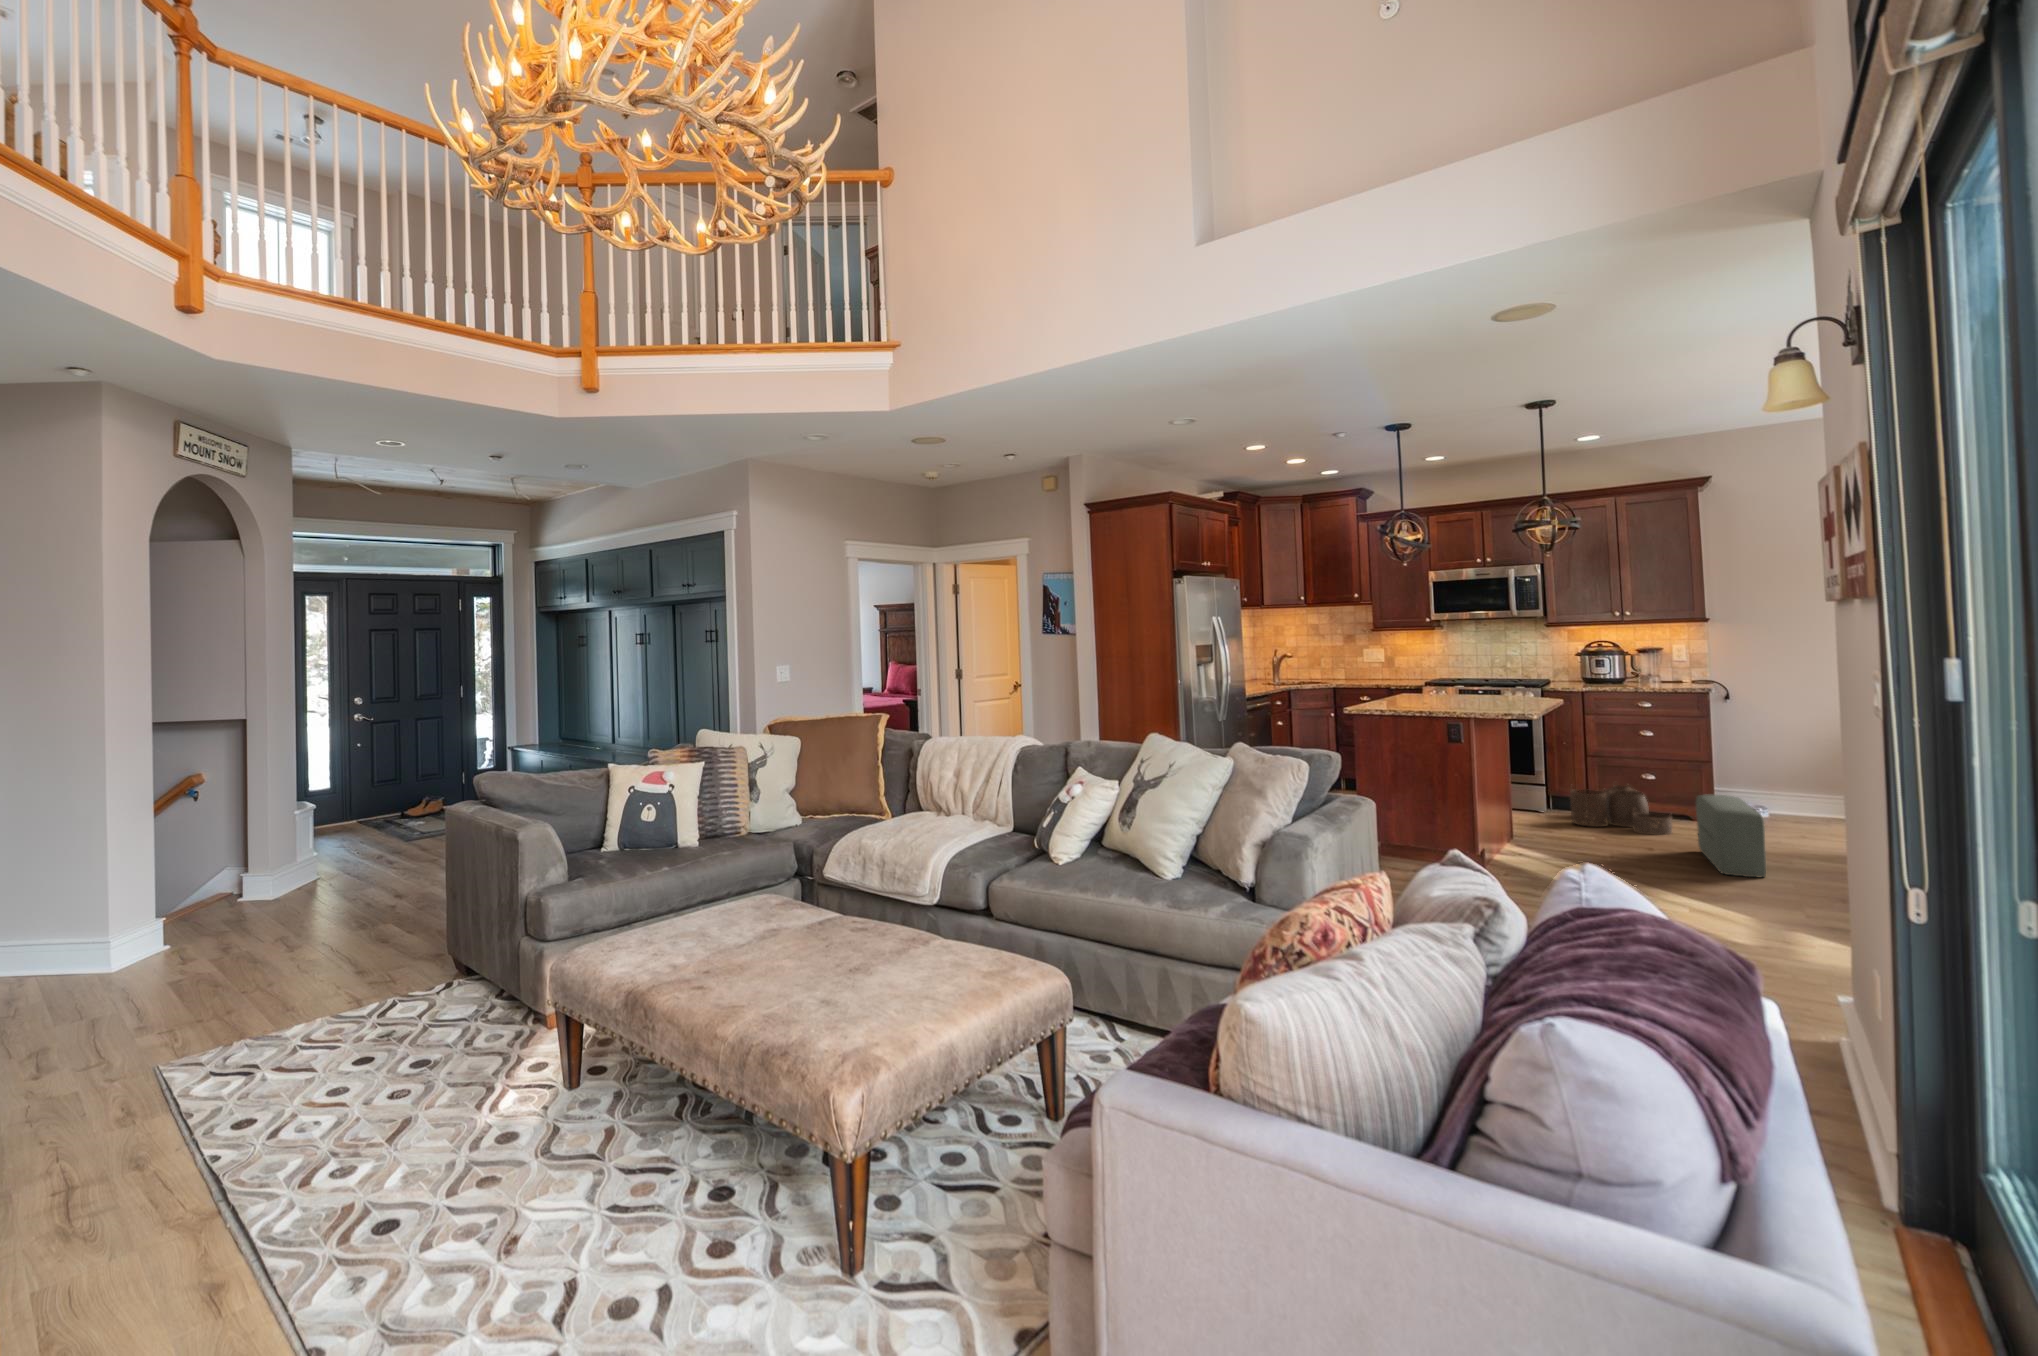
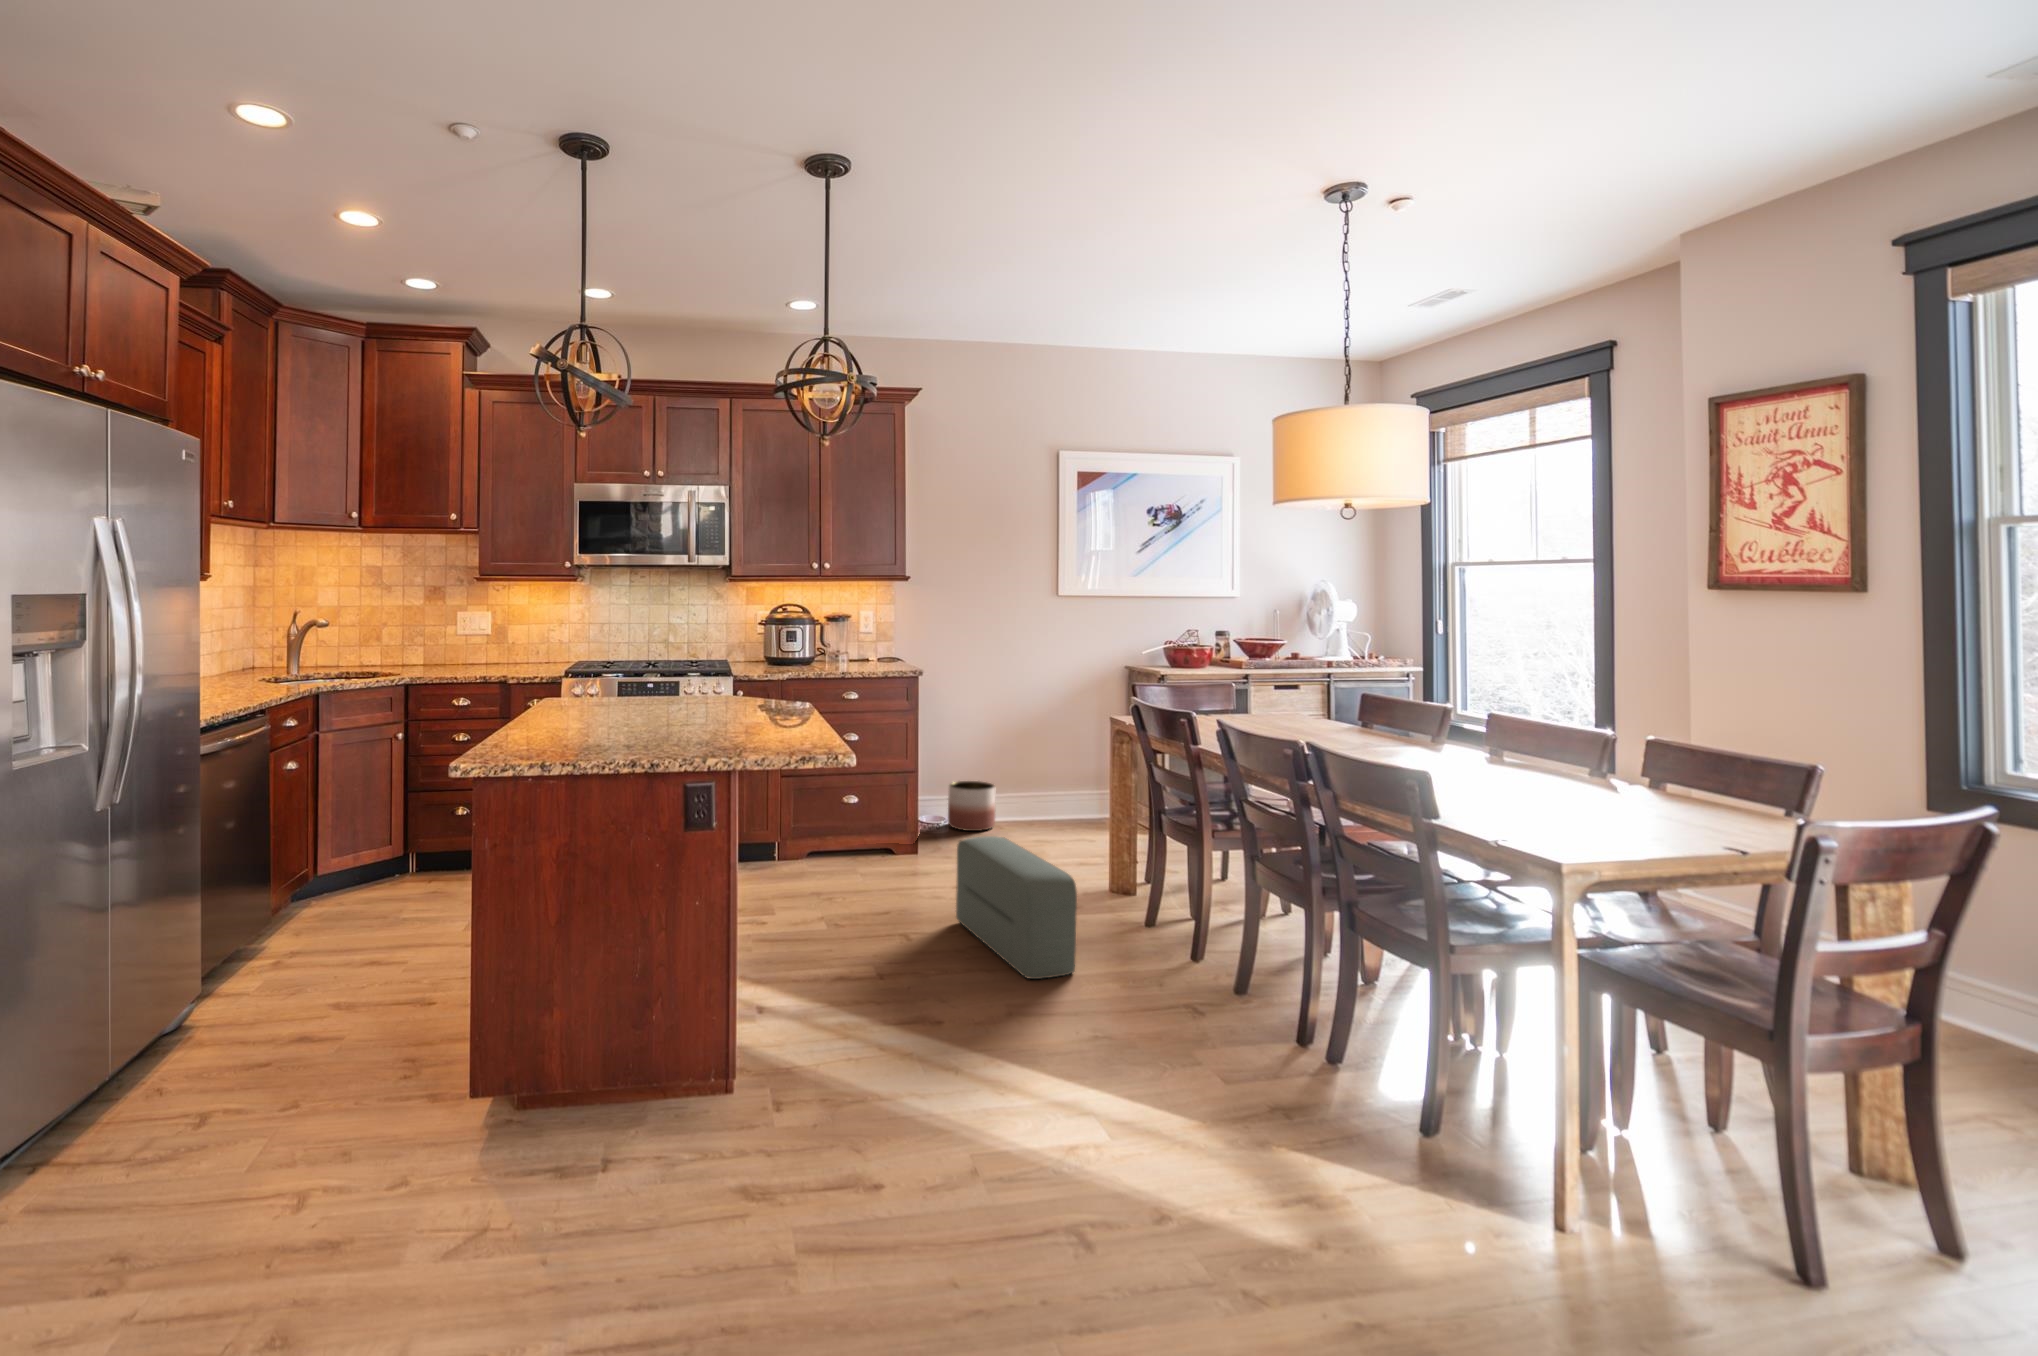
planter: none [1759,780,1812,819] -> present [948,781,995,831]
woven basket: present [1570,784,1672,835] -> none [773,809,900,893]

